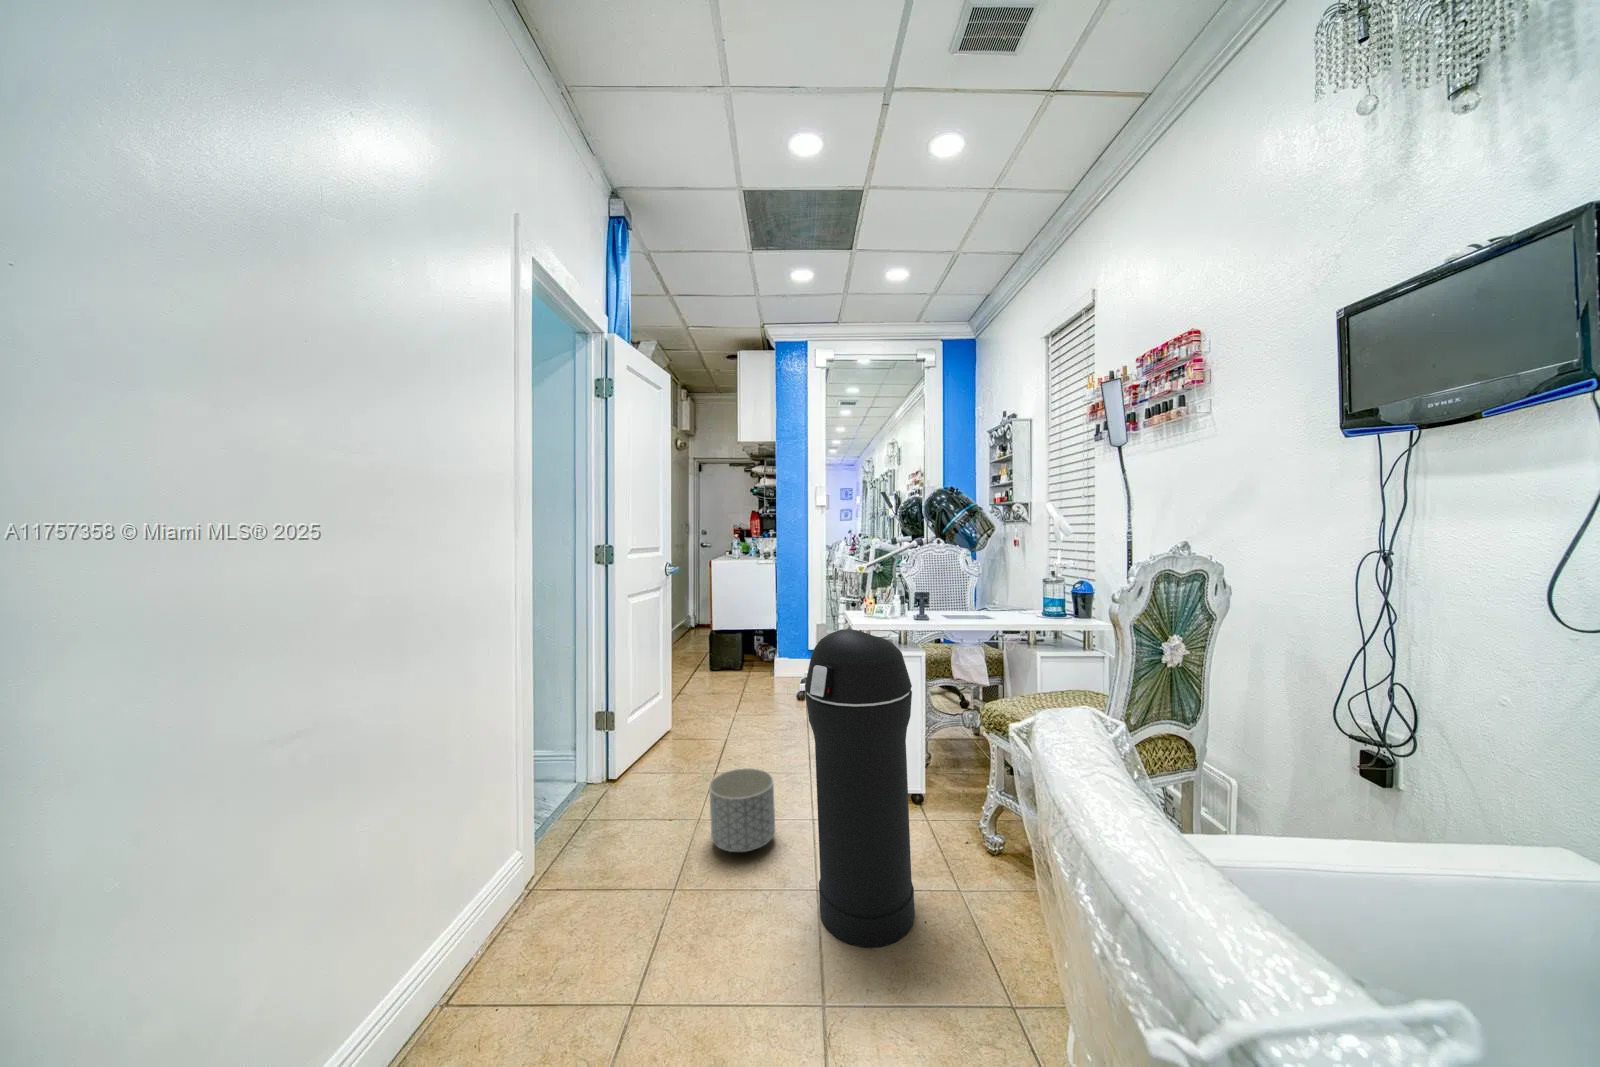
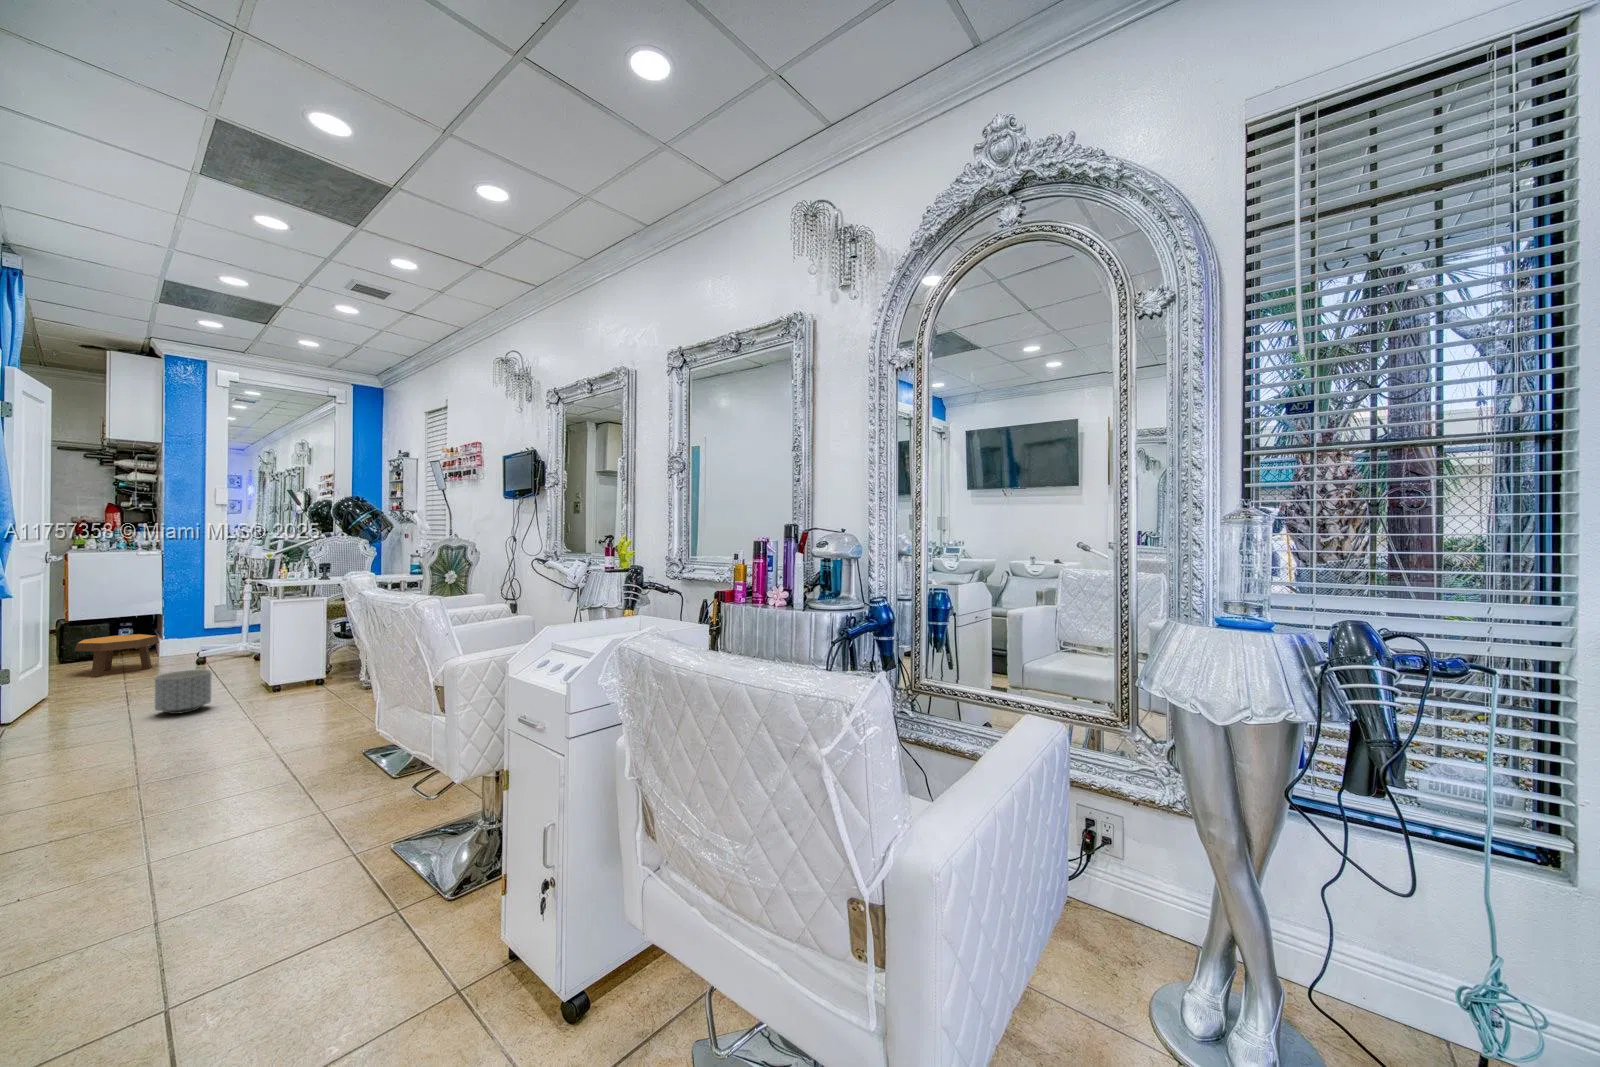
trash can: present [805,629,915,947] -> none [252,571,321,715]
footstool: none [714,655,774,704] -> present [75,634,159,677]

